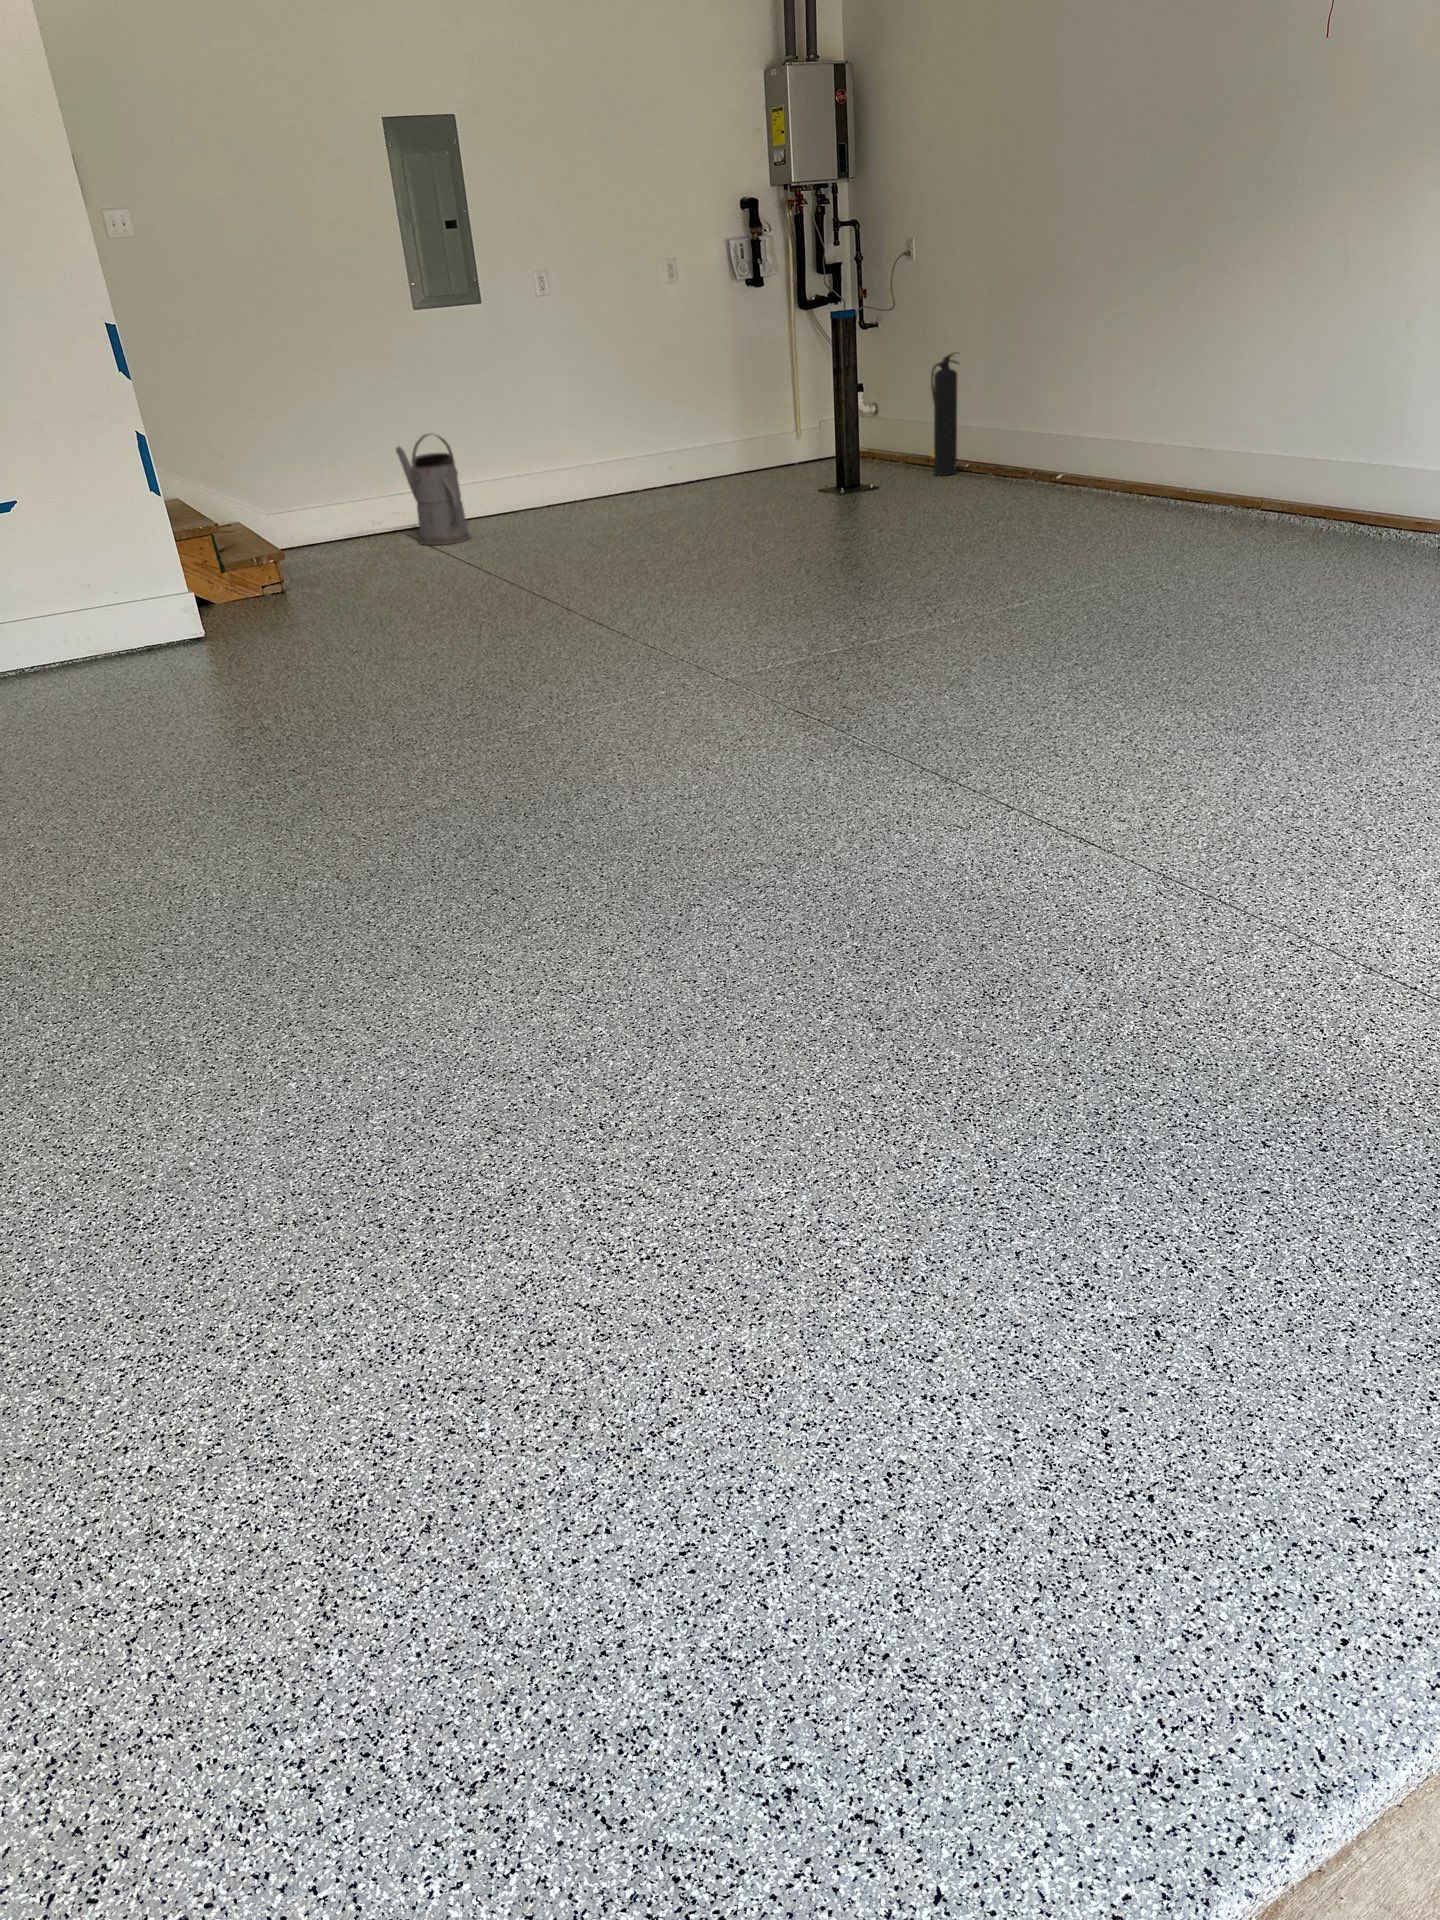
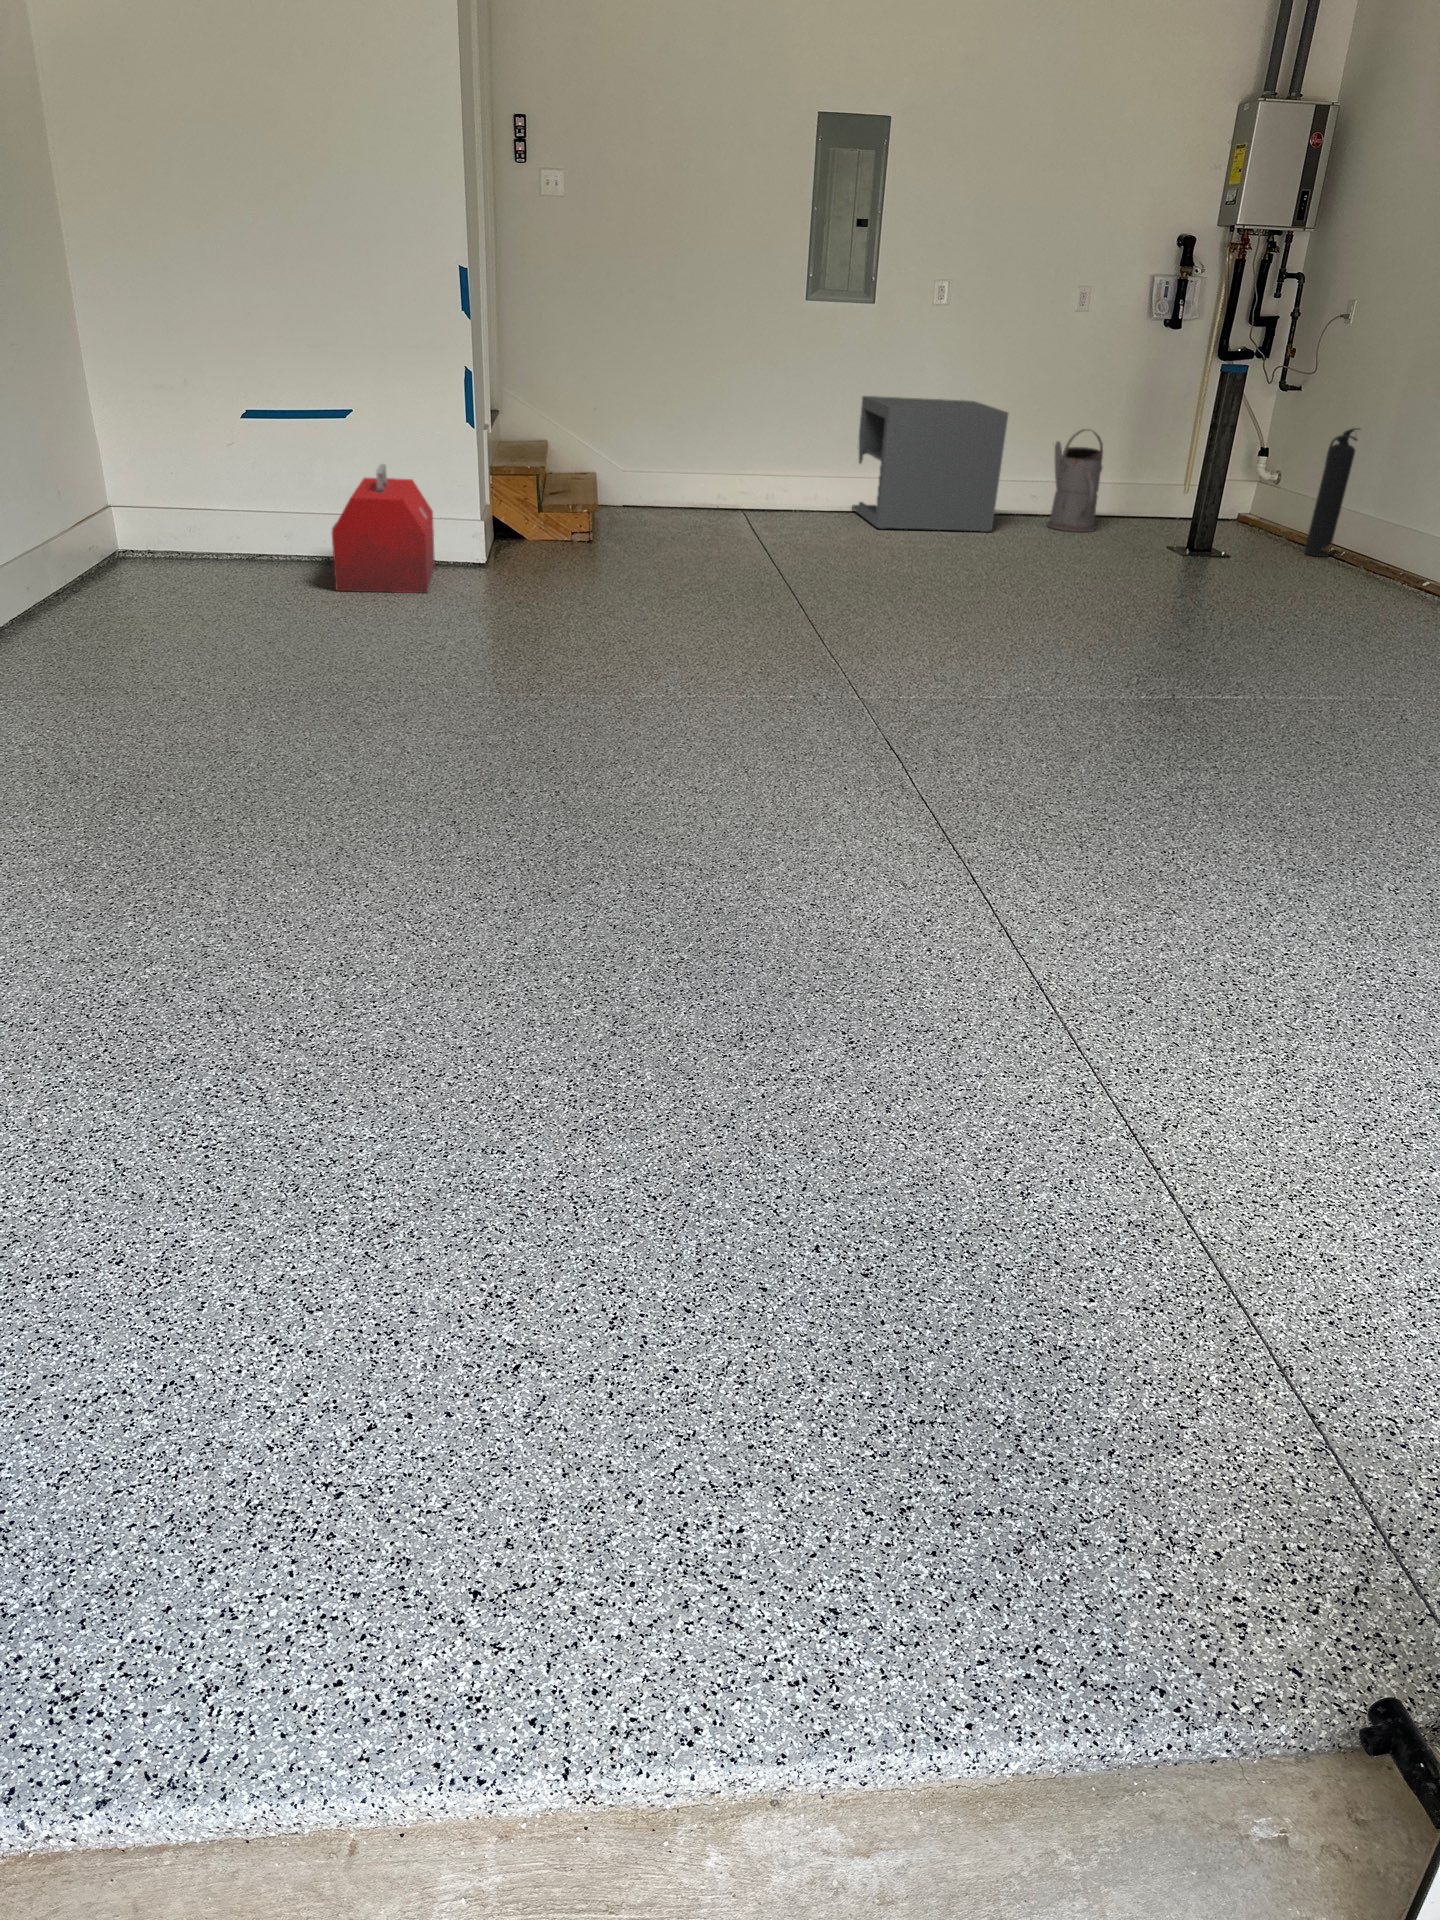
storage cabinet: none [488,386,655,528] -> present [852,396,1008,532]
watering can: present [396,434,470,545] -> present [1047,429,1103,532]
toolbox: none [29,554,172,705] -> present [332,464,435,593]

